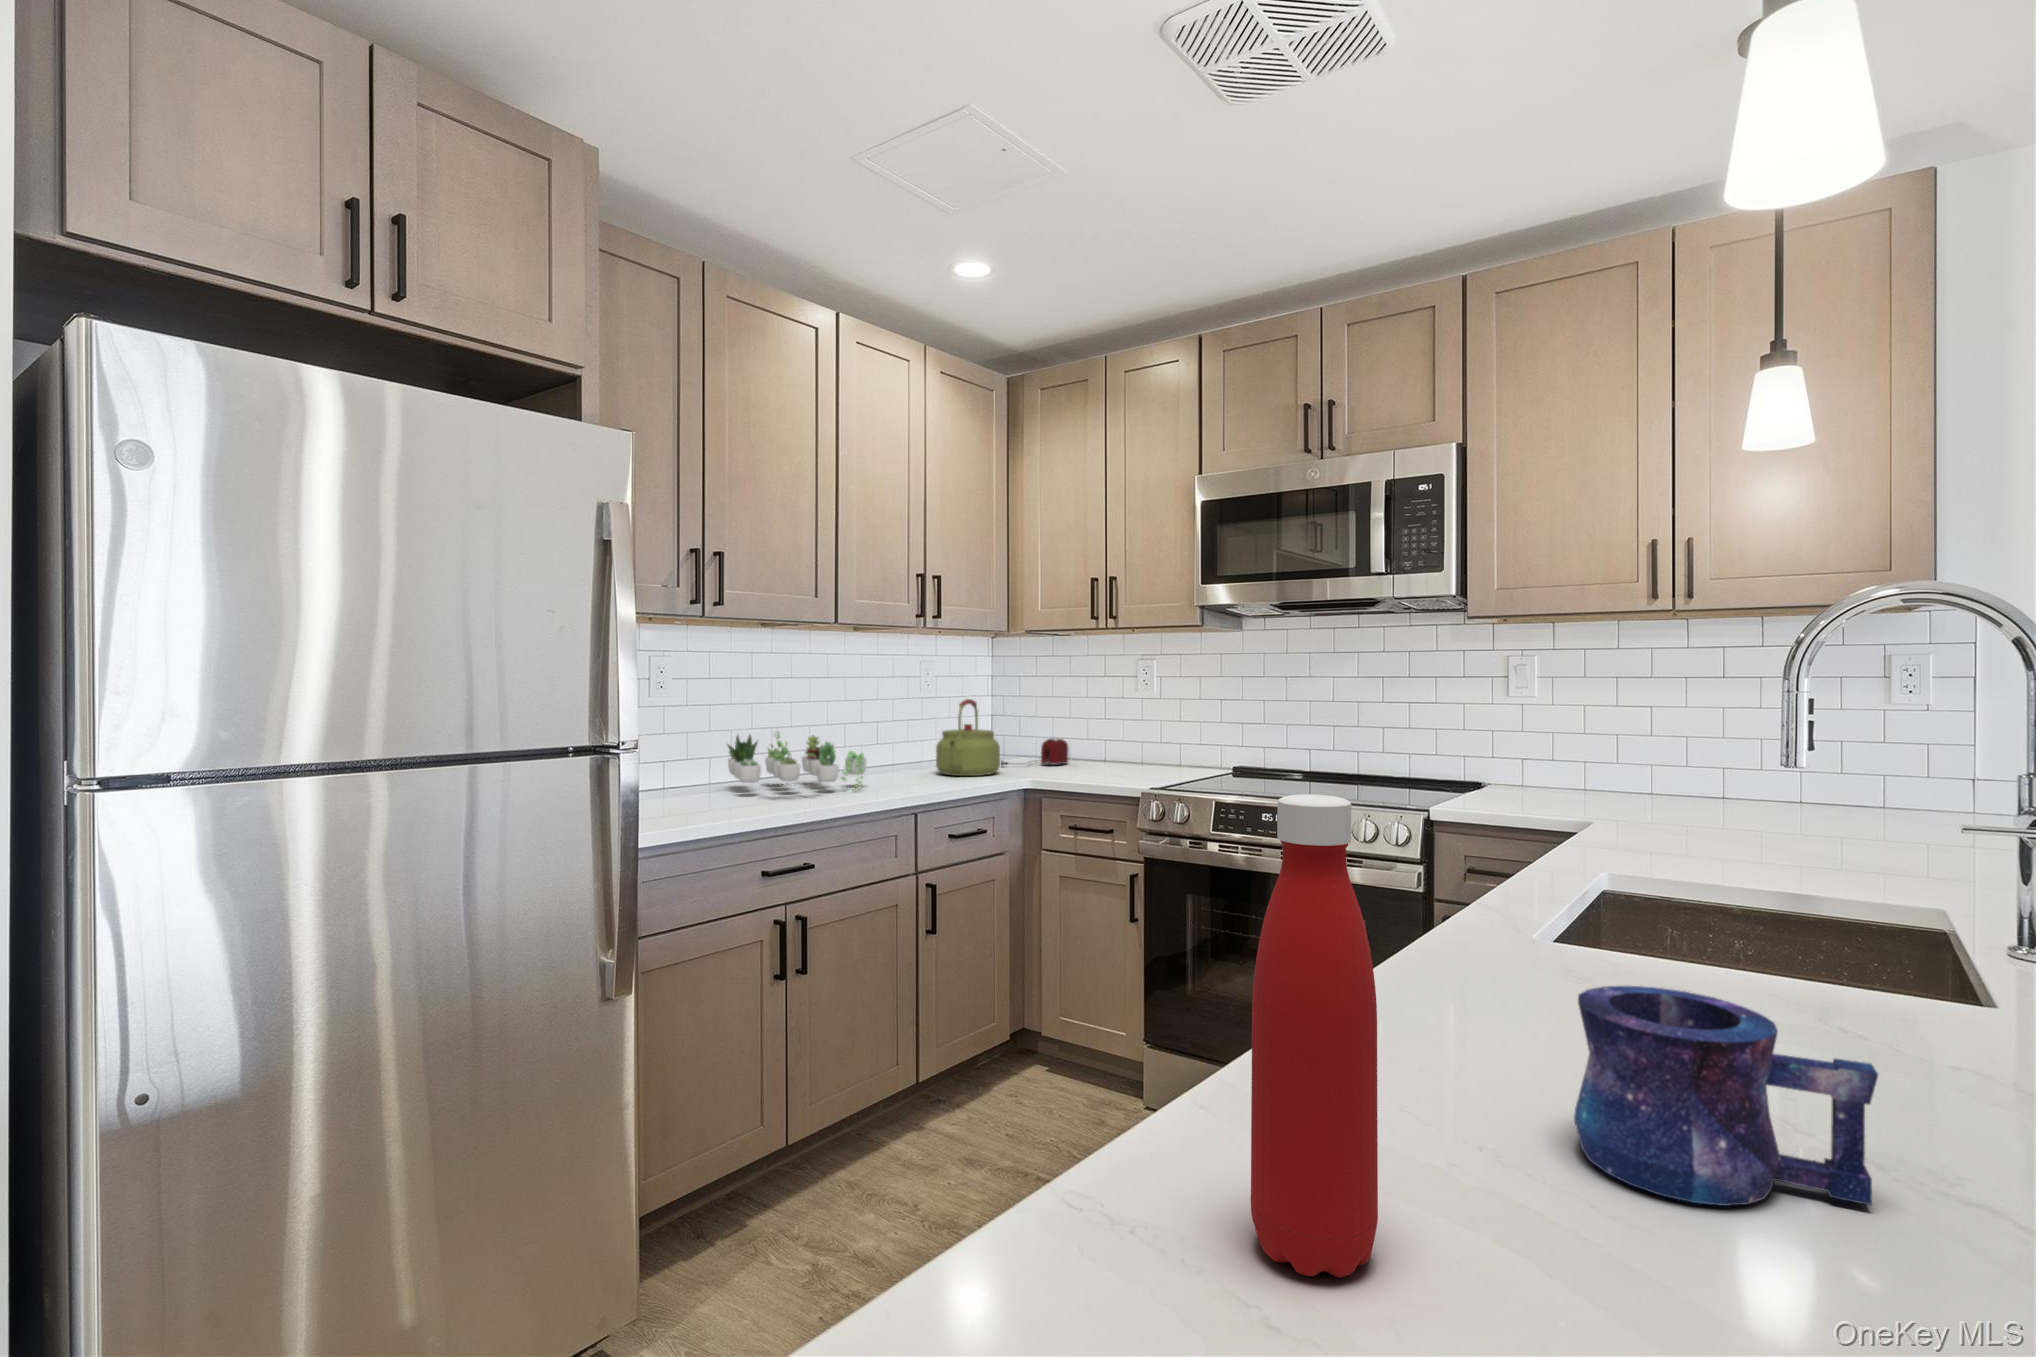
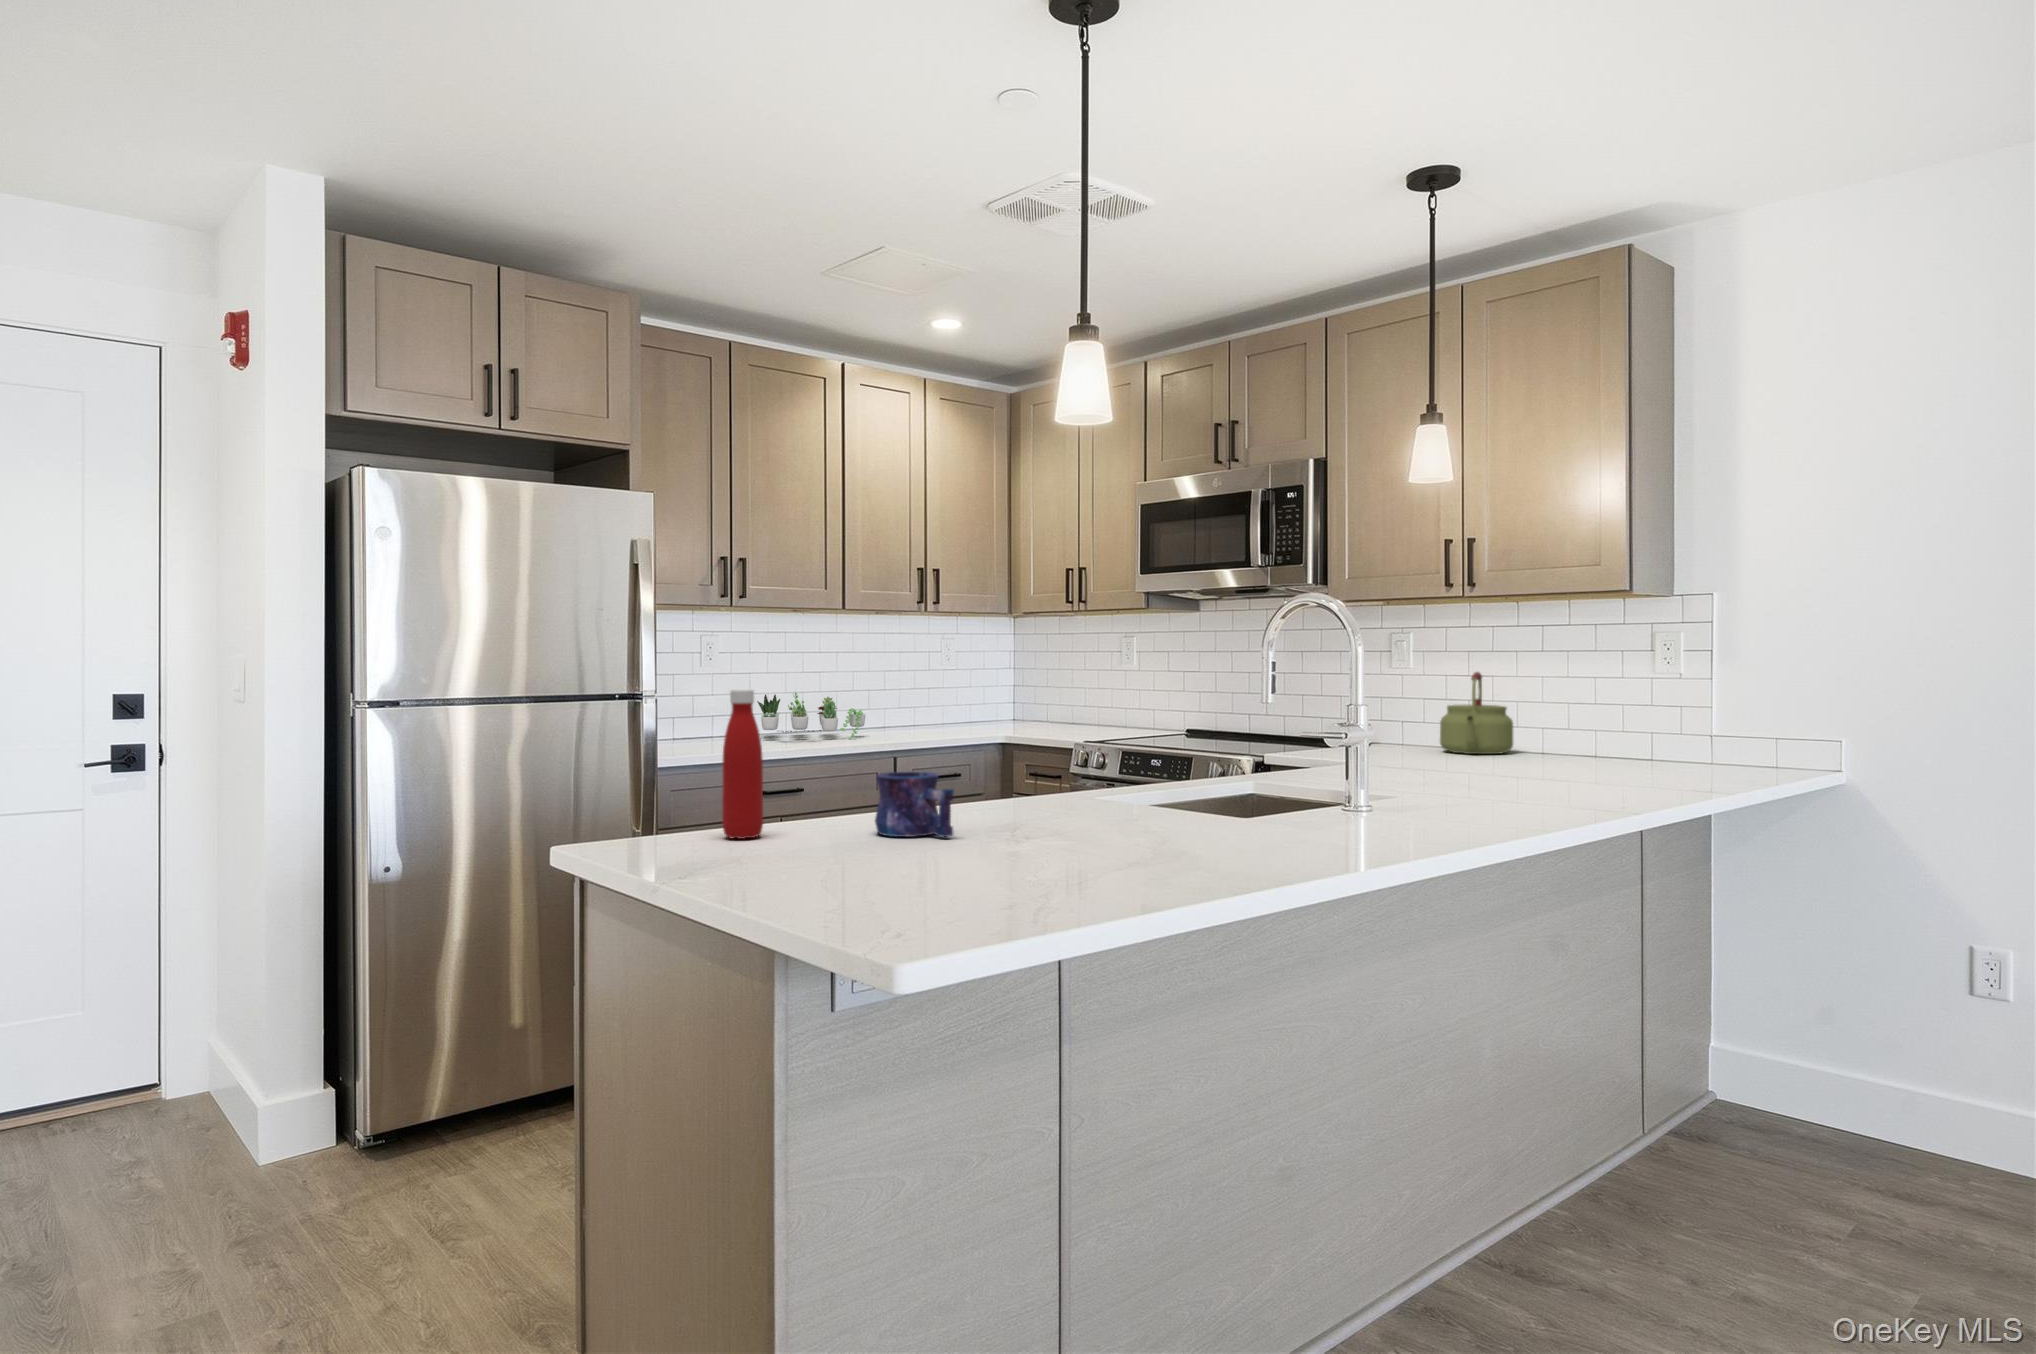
kettle: present [936,699,1000,776] -> present [1440,672,1513,754]
toaster: present [1000,739,1069,766] -> none [1001,704,1066,727]

